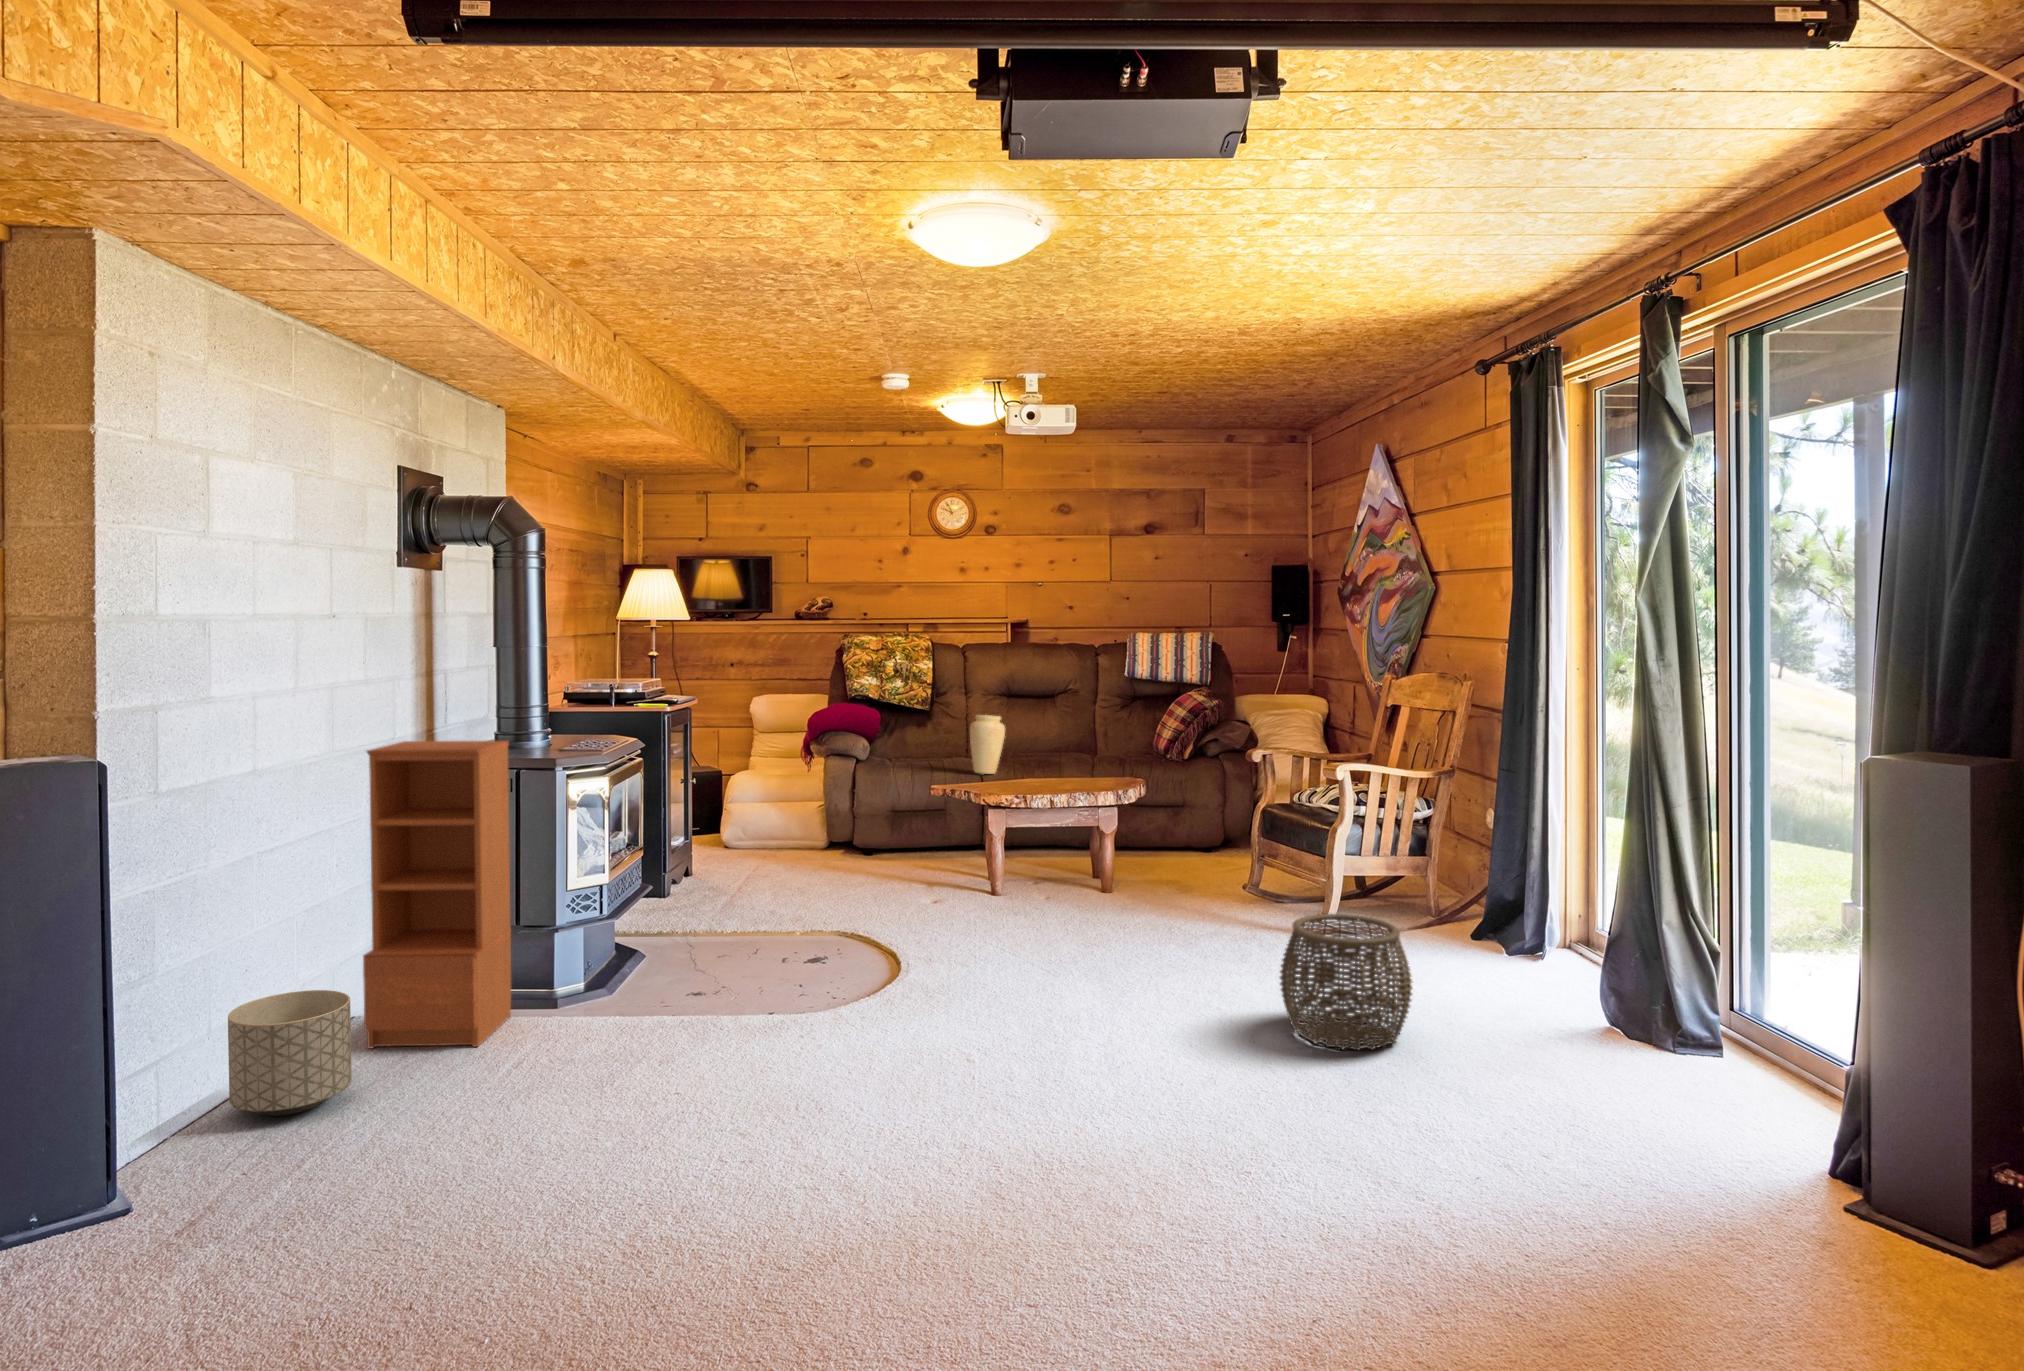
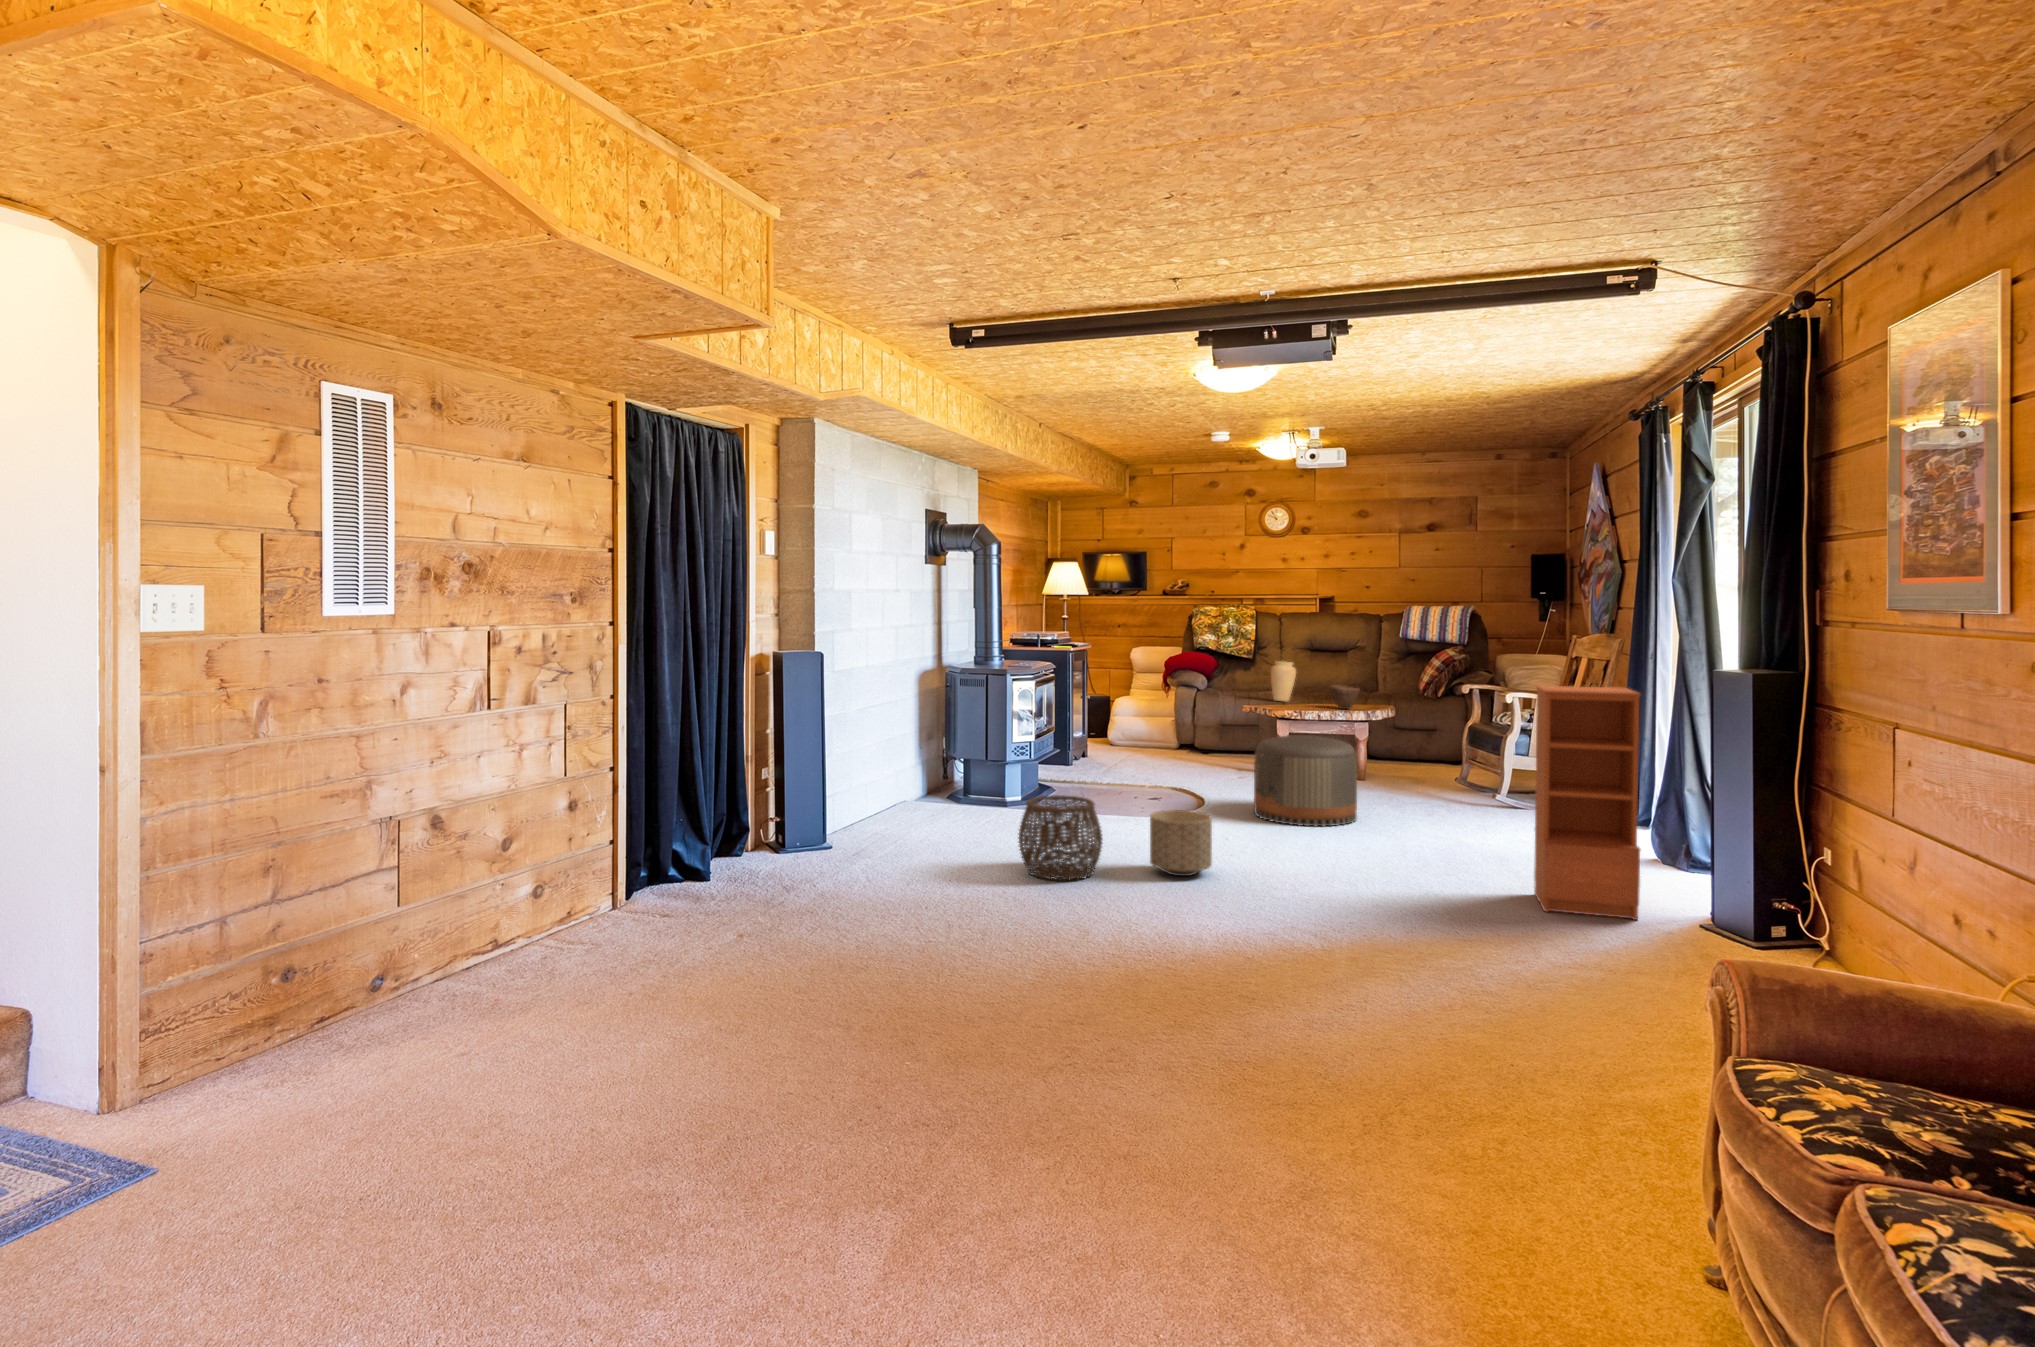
bookcase: present [363,741,511,1048] -> present [1534,686,1640,920]
bowl: none [1059,750,1100,784] -> present [1331,686,1360,709]
pouf: none [1000,847,1161,1009] -> present [1254,735,1357,826]
woven basket: present [1280,914,1412,1050] -> present [1019,795,1102,880]
planter: present [228,990,352,1116] -> present [1150,810,1212,876]

